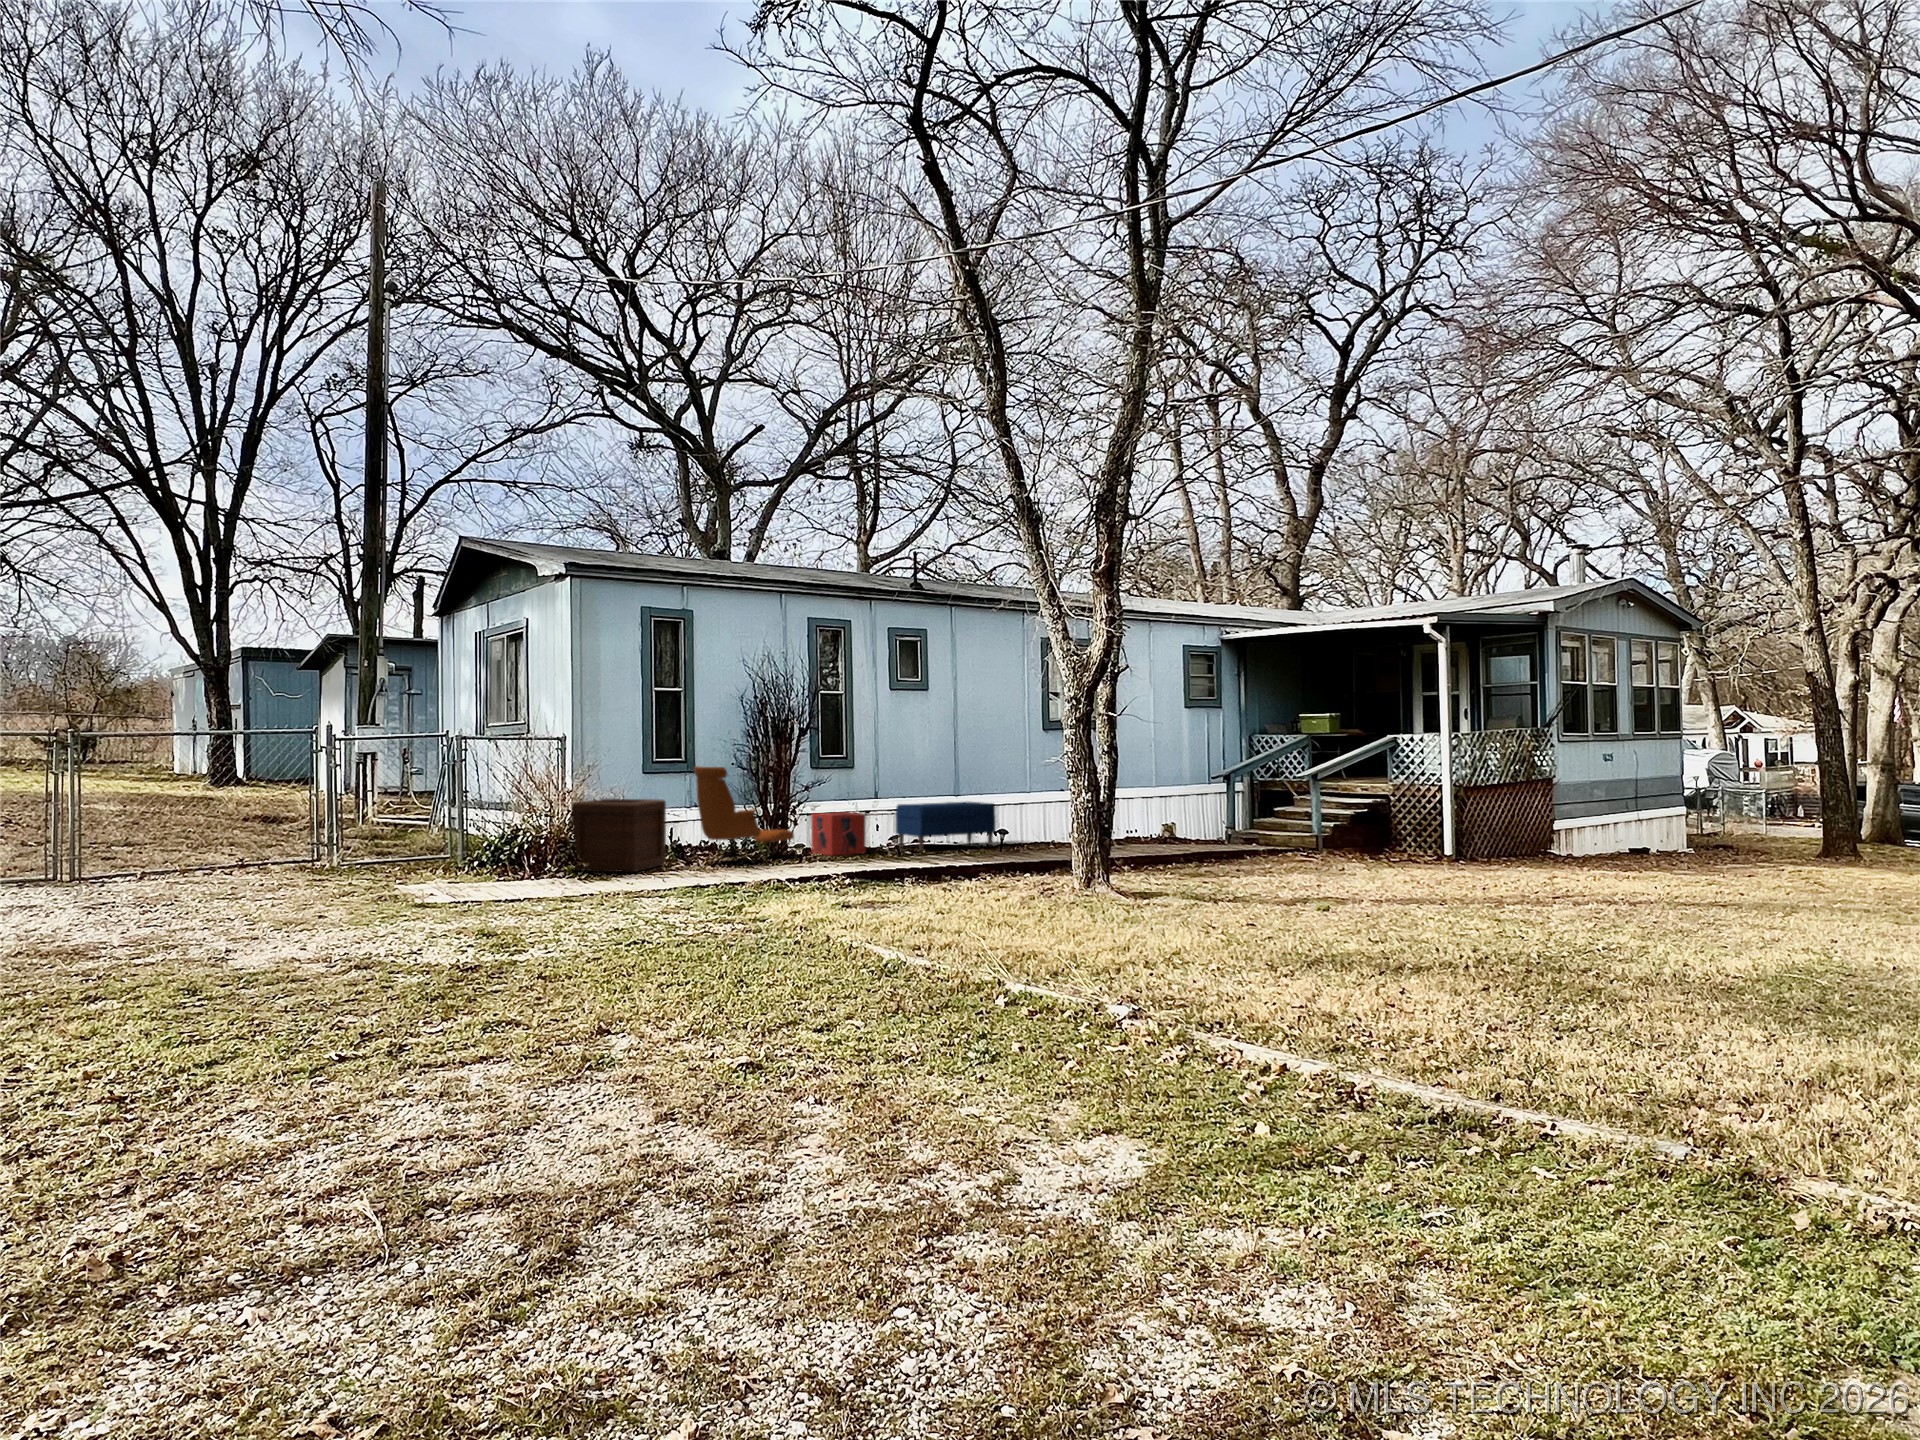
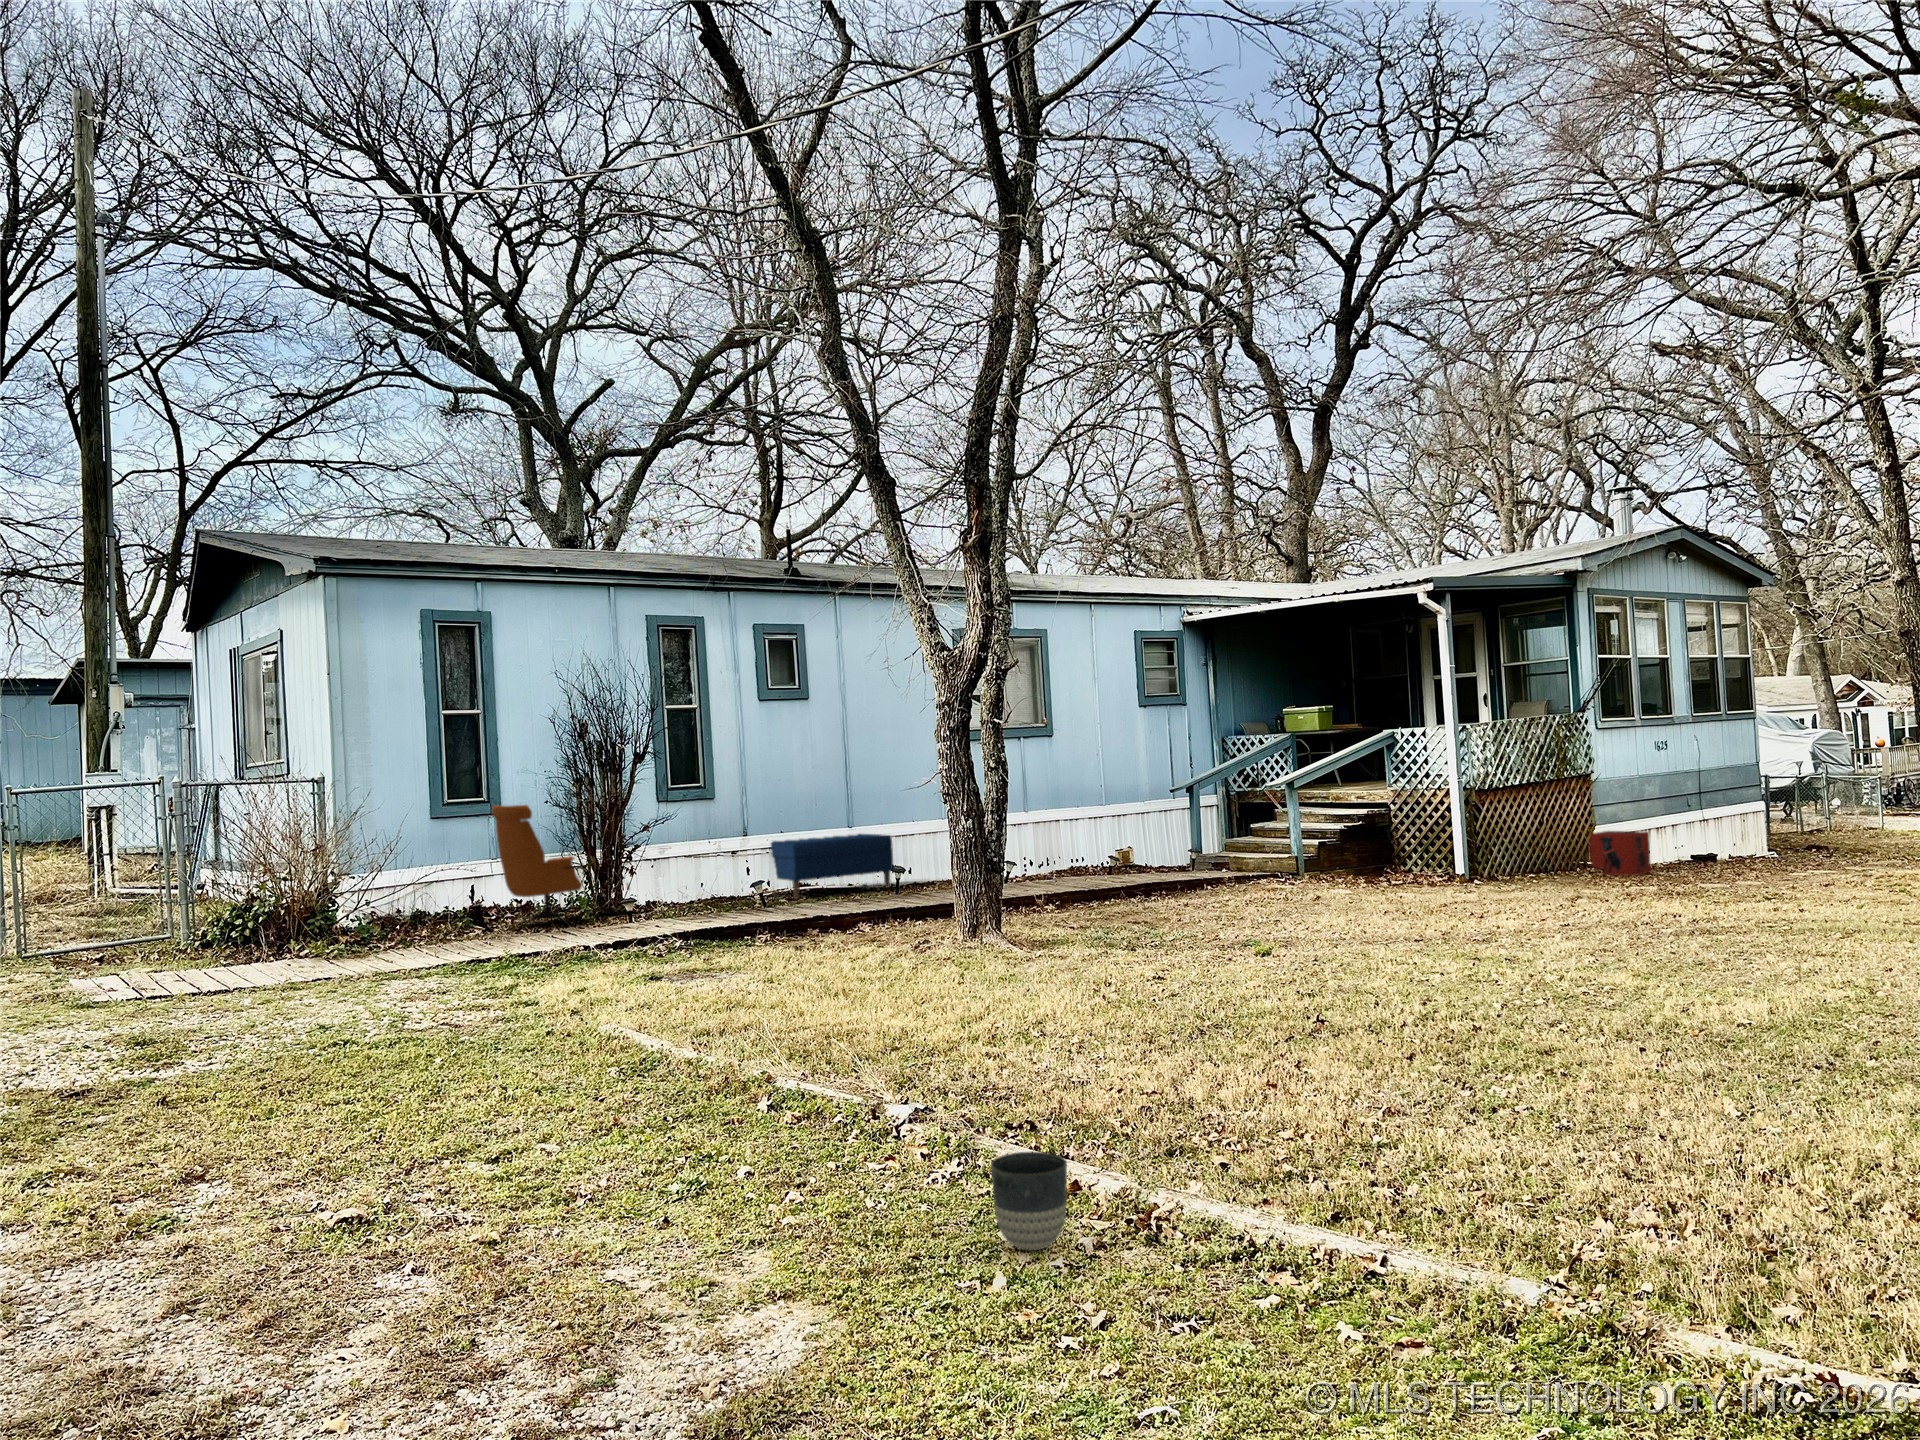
wooden crate: present [571,799,666,872] -> none [330,849,458,944]
storage box: present [811,812,866,856] -> present [1590,831,1651,876]
planter: none [1253,1022,1310,1091] -> present [991,1152,1067,1250]

